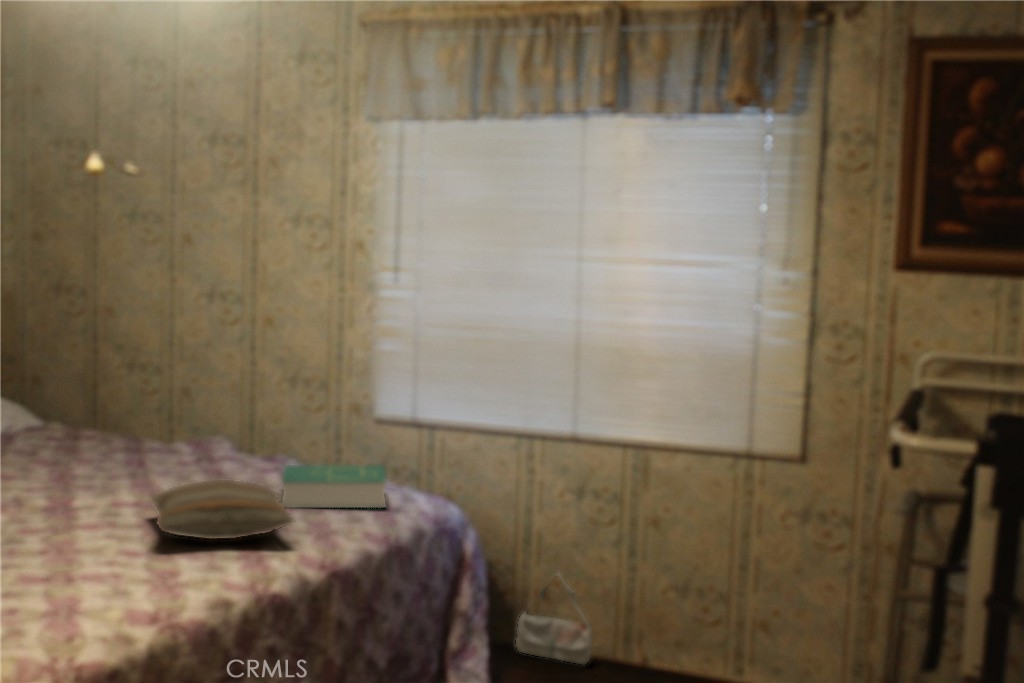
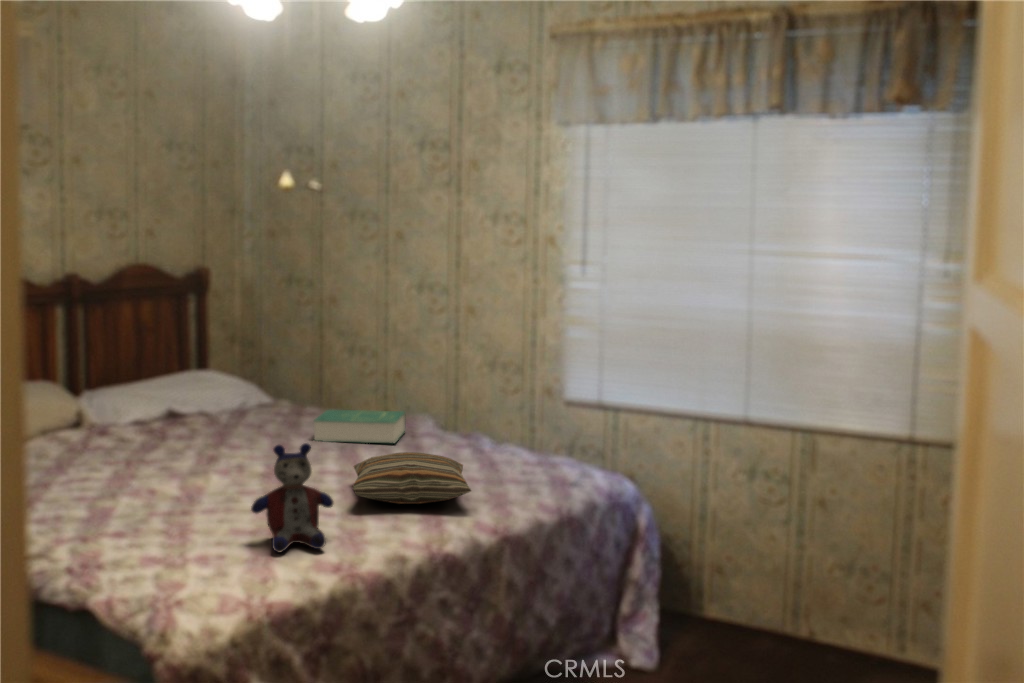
book: present [281,465,387,509] -> present [314,410,405,443]
stuffed bear: none [43,473,142,603] -> present [251,443,333,552]
bag: present [516,574,592,664] -> none [690,548,762,635]

